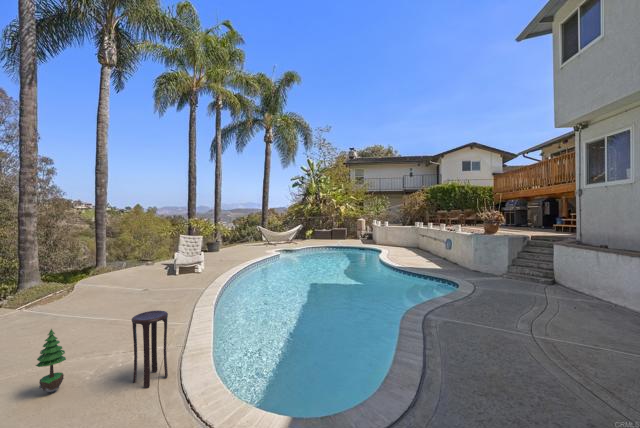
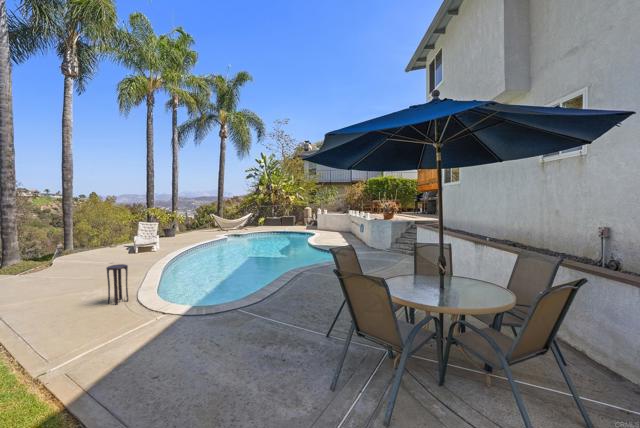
potted tree: present [36,329,66,392] -> none [51,273,68,308]

